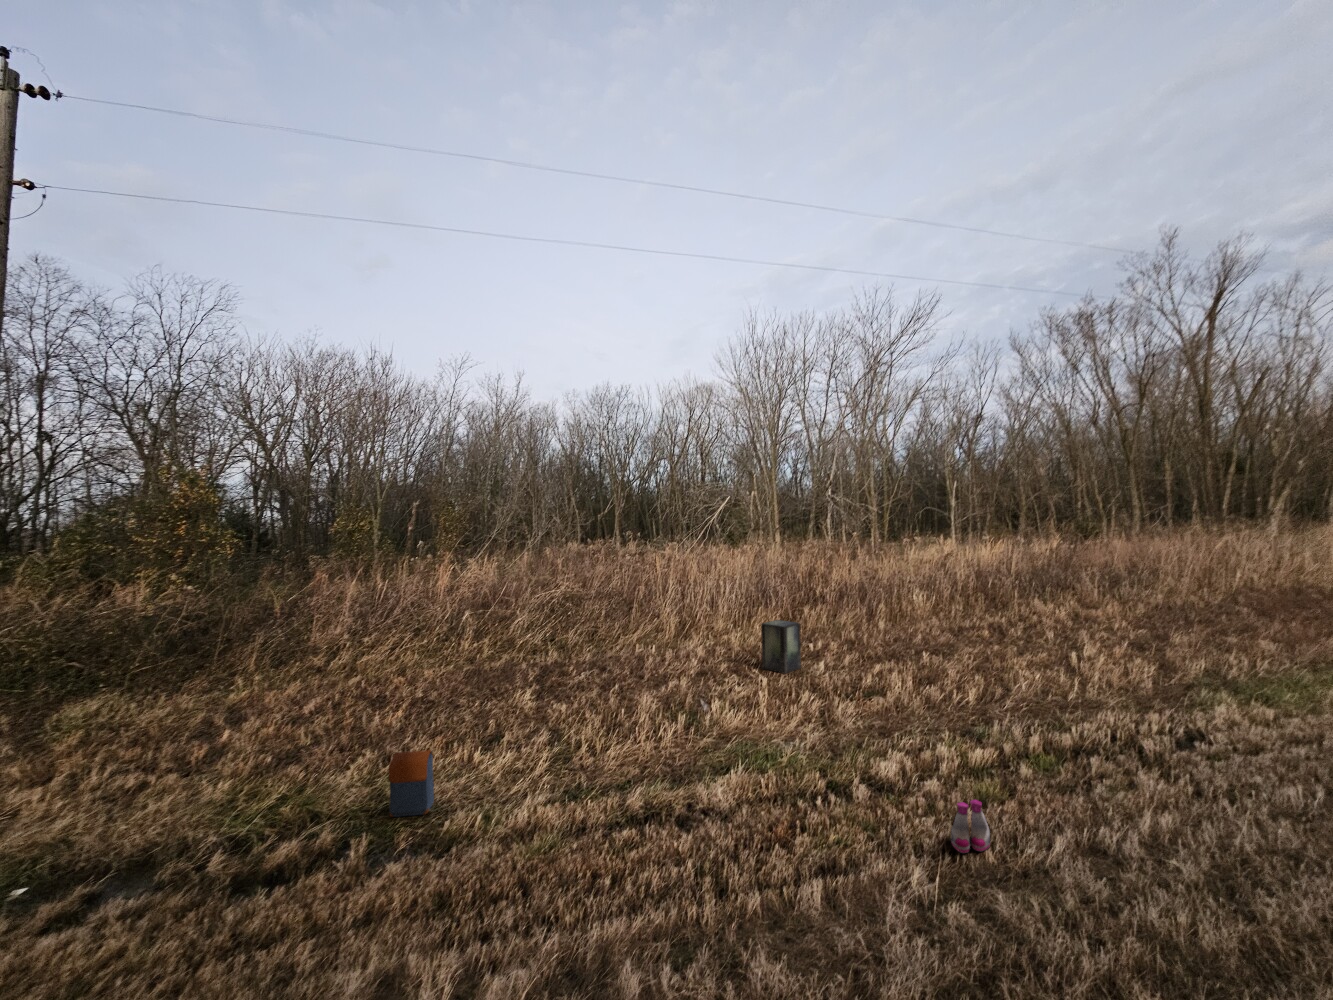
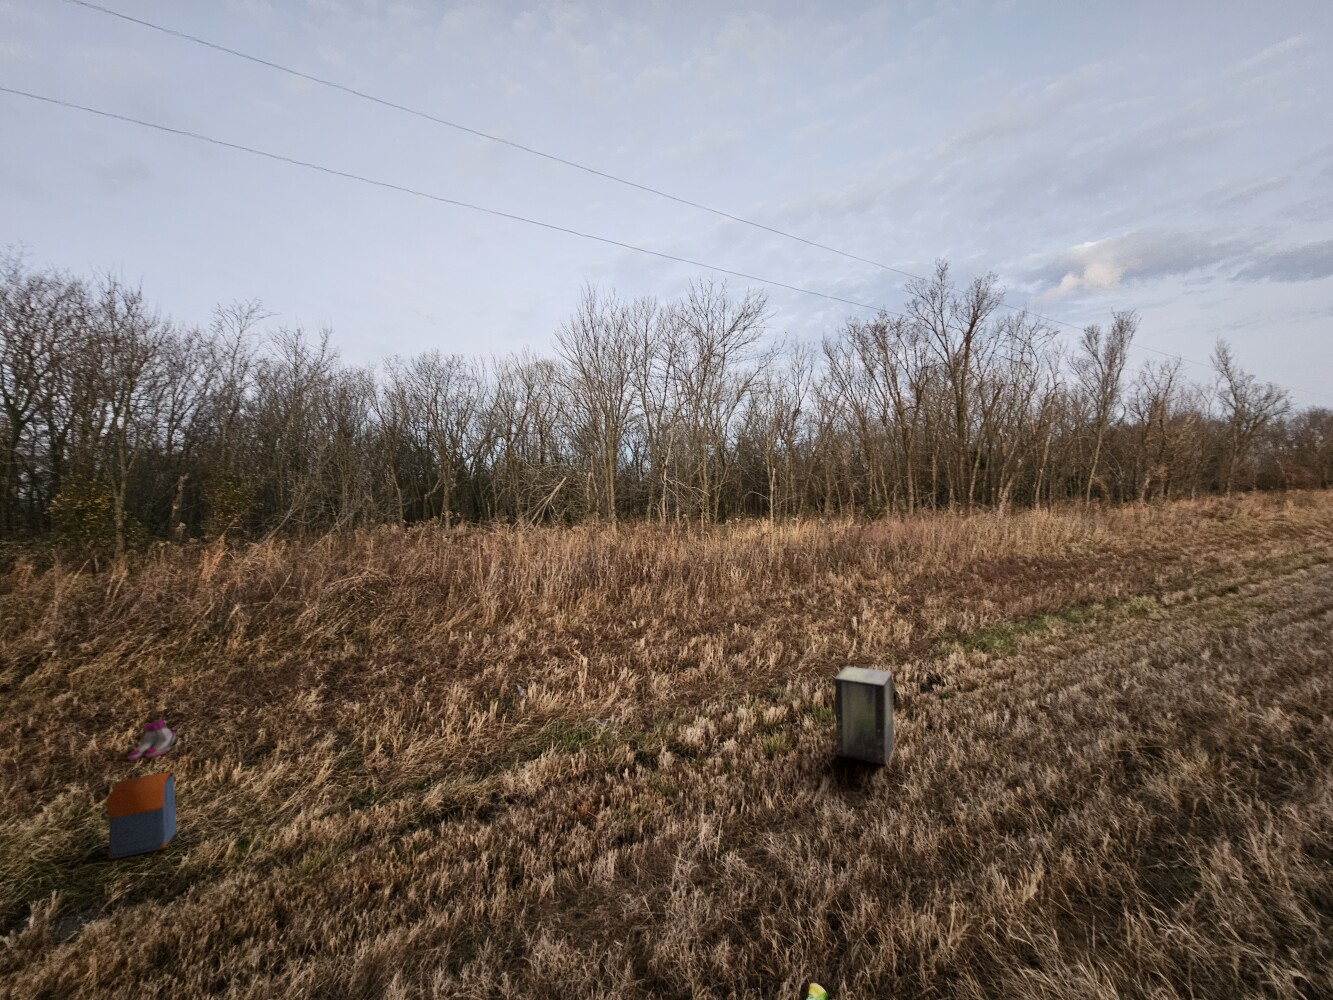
storage box: present [761,620,801,673] -> present [835,666,894,765]
boots: present [951,800,990,853] -> present [128,720,176,760]

